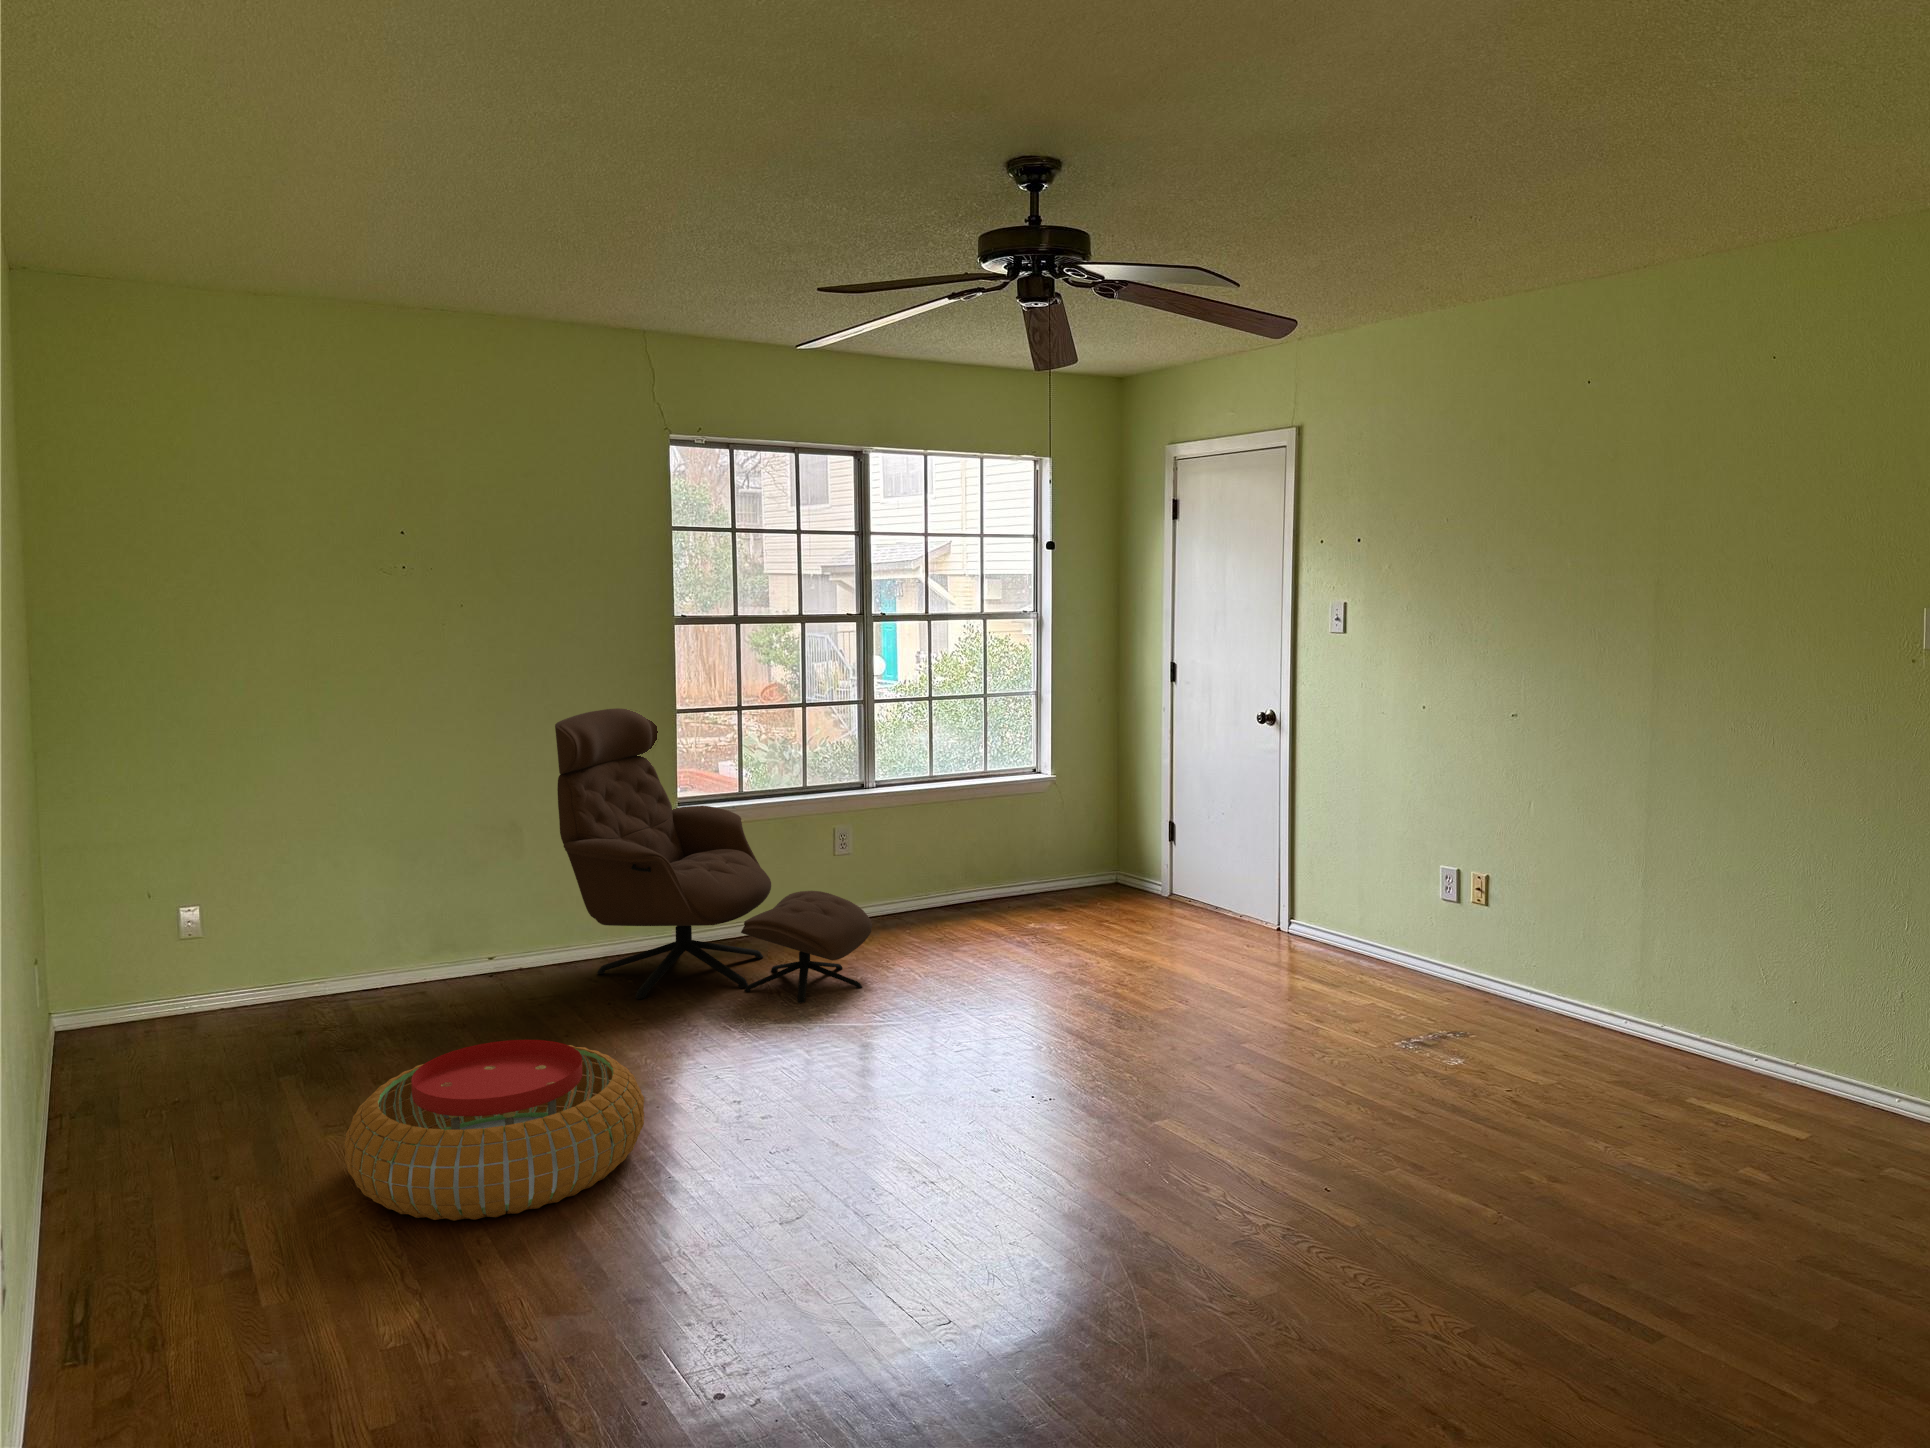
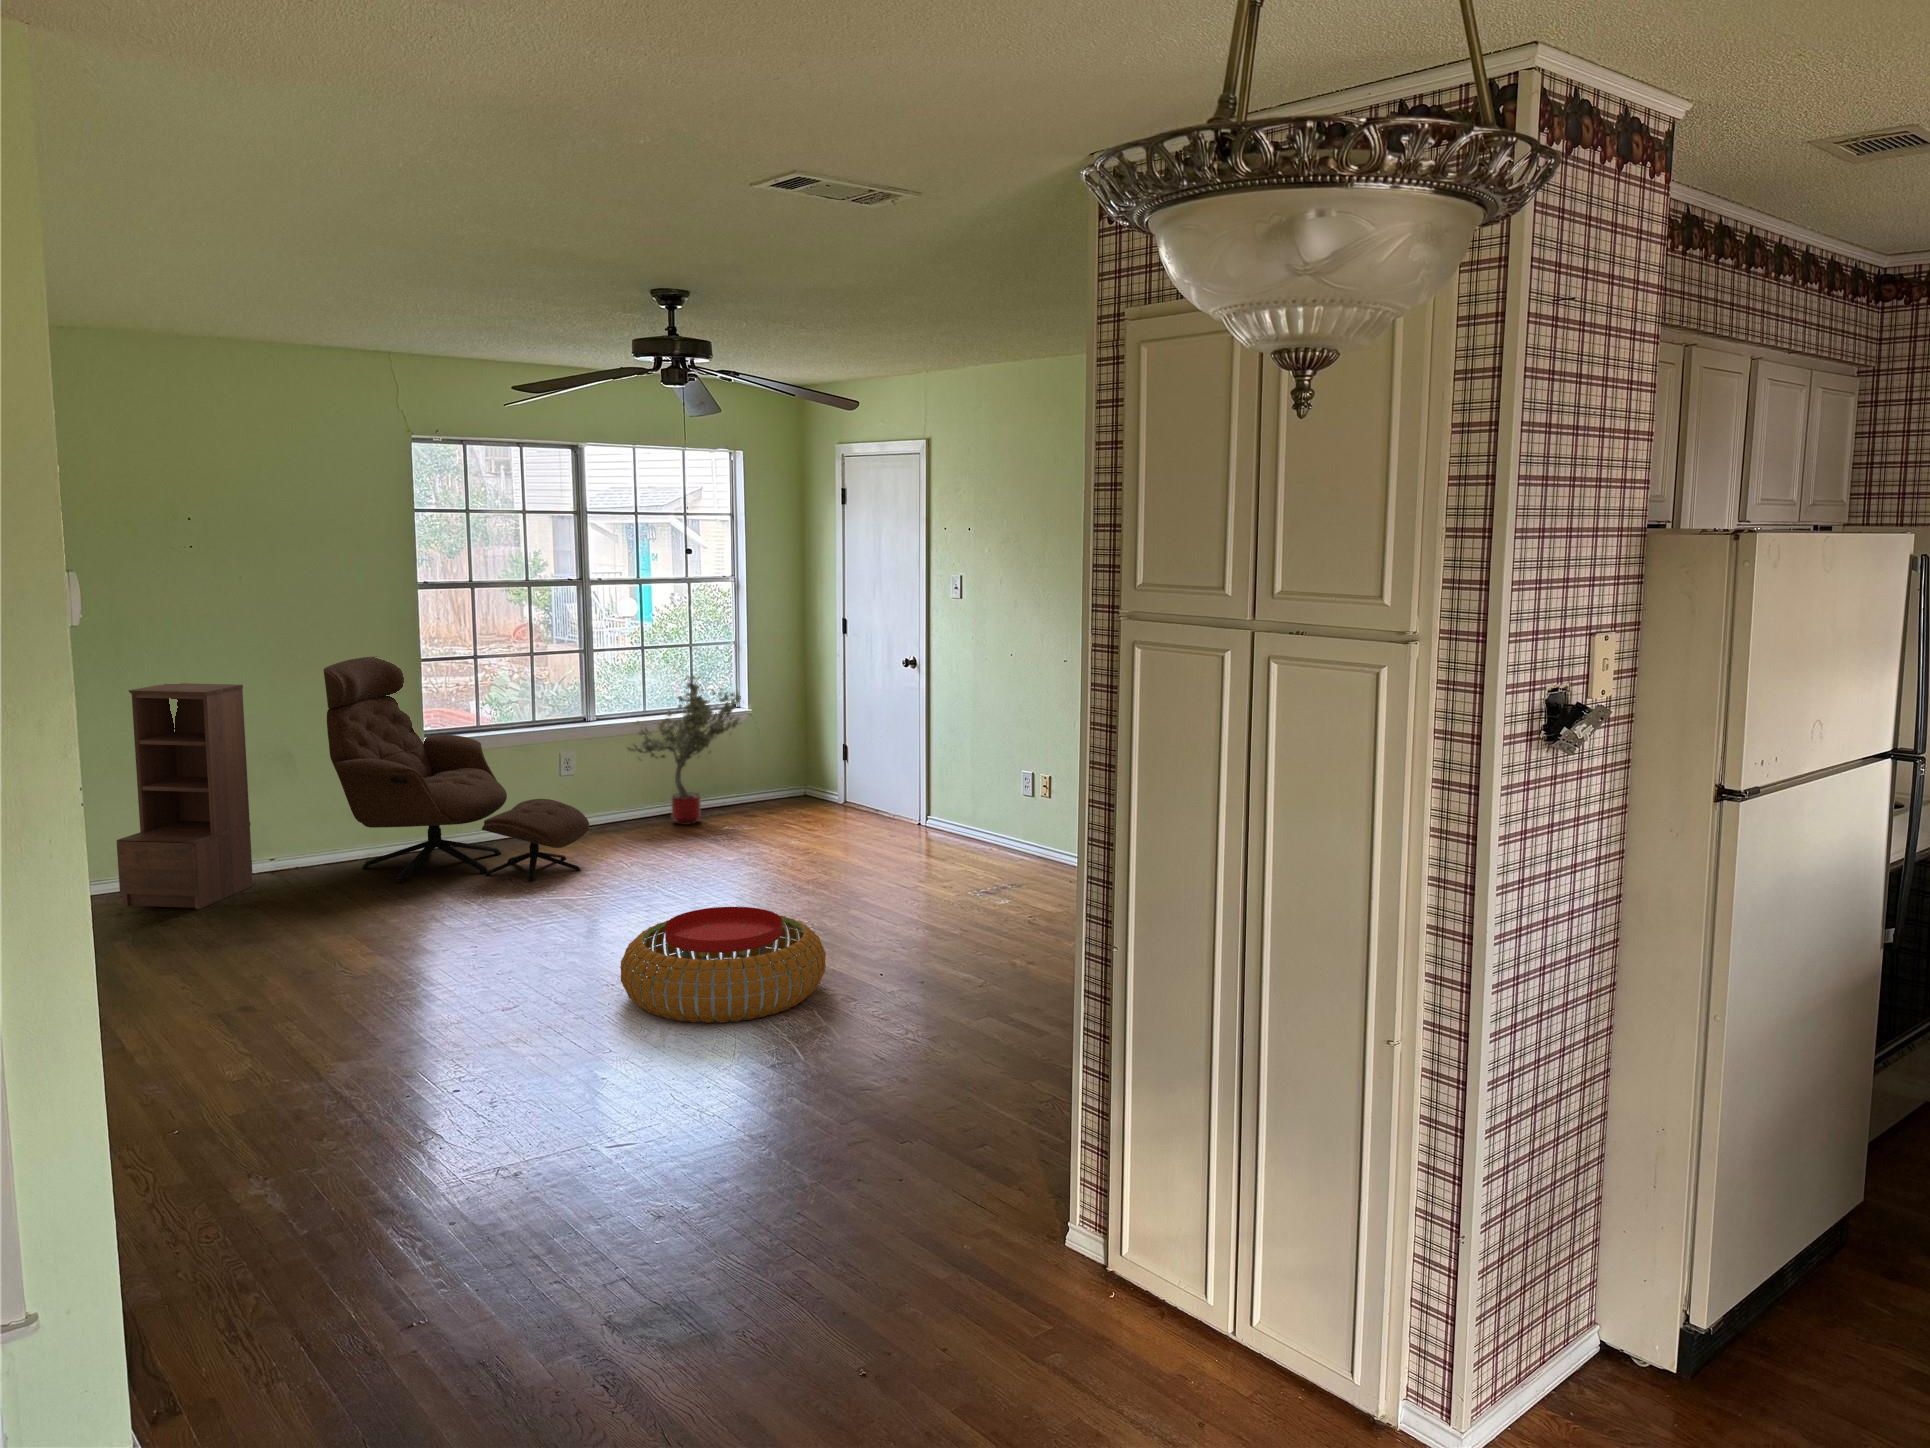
potted tree: none [912,731,1051,921] -> present [627,675,741,825]
bookshelf: none [301,740,465,1032] -> present [117,683,252,909]
pouf: present [344,1040,644,1221] -> present [620,907,826,1023]

